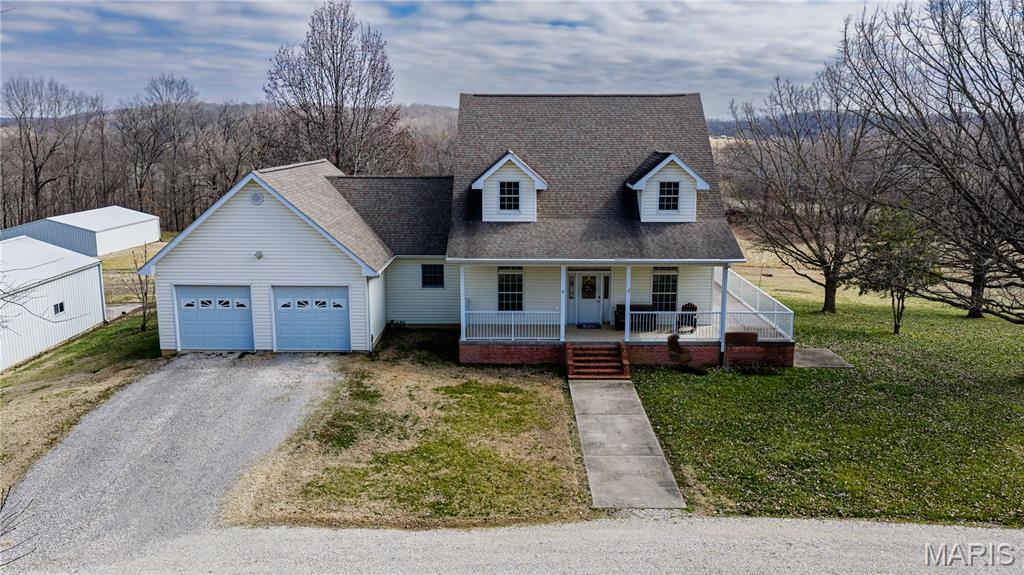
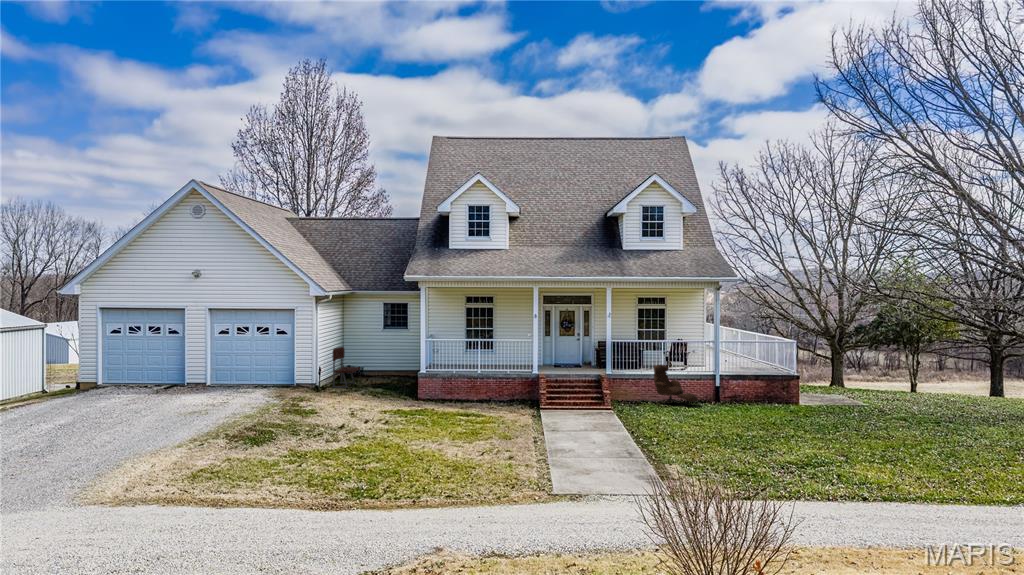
bench: present [723,332,762,372] -> present [332,347,360,388]

